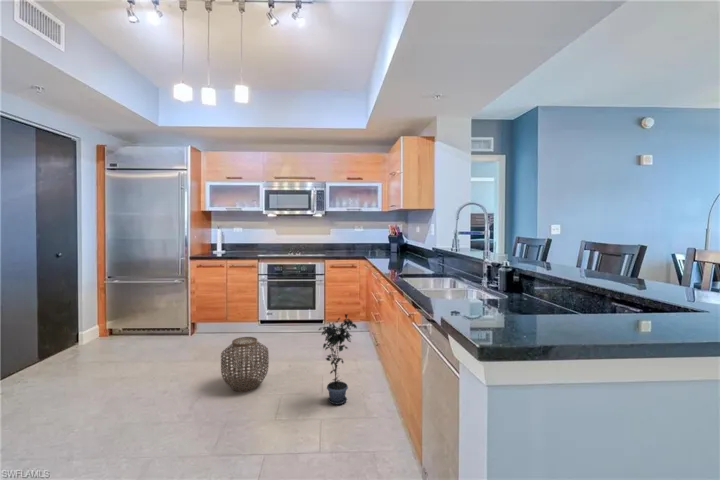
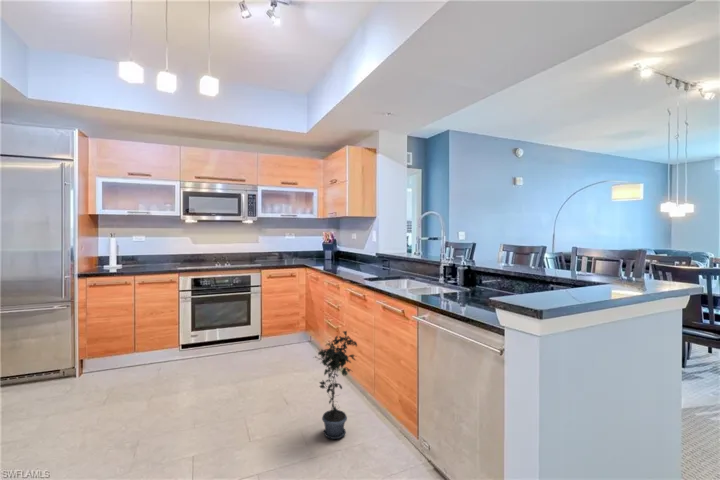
woven basket: present [221,337,269,392] -> none [171,373,236,450]

